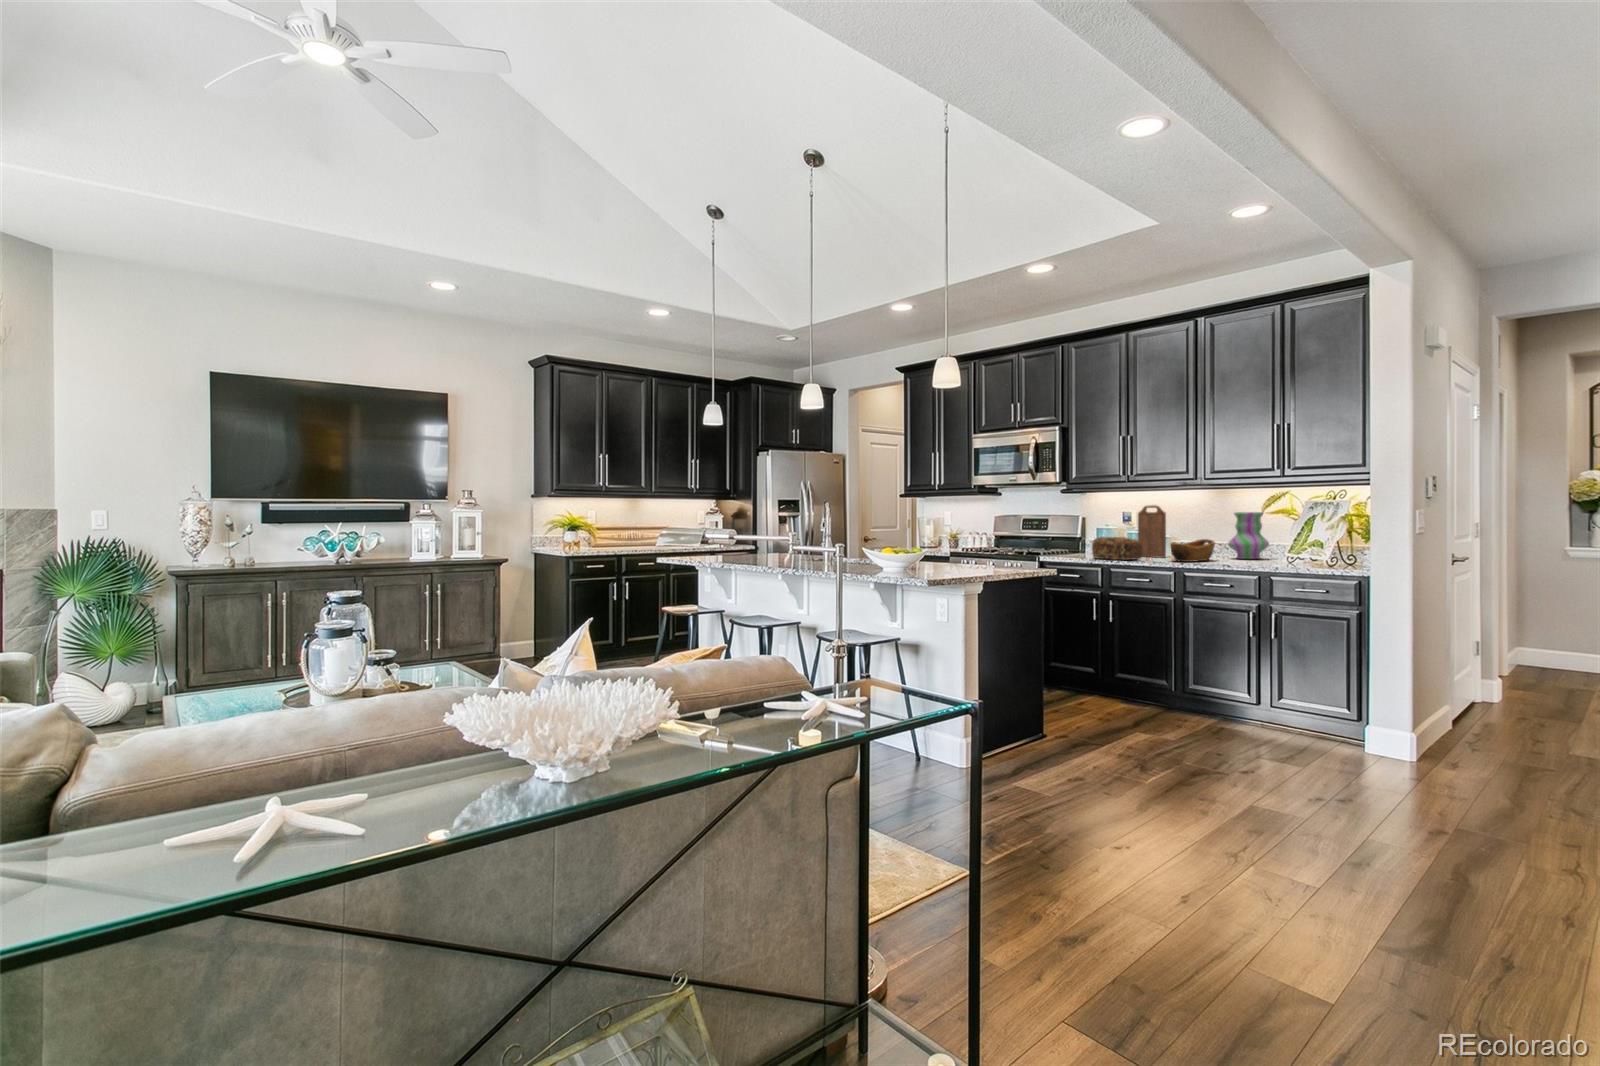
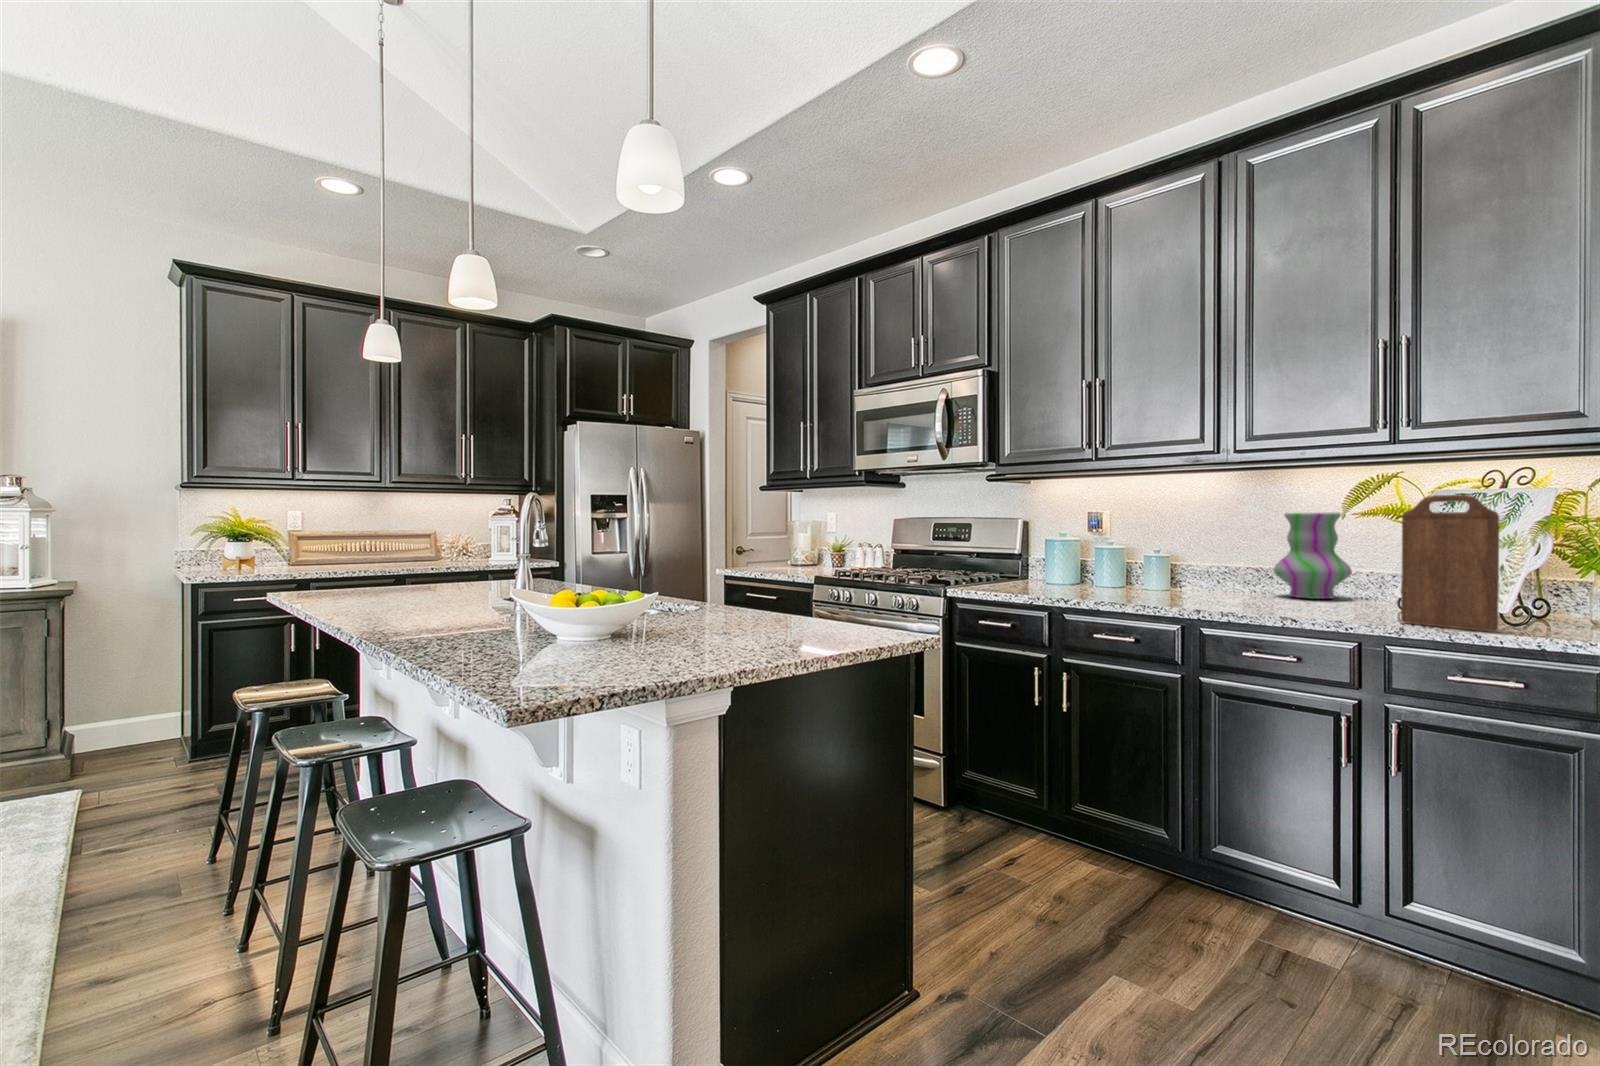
cutting board: present [1138,505,1166,558] -> present [1401,495,1499,631]
bread loaf: present [1092,537,1142,560] -> none [1032,556,1121,600]
wooden bowl: present [1170,539,1215,562] -> none [1173,561,1255,606]

